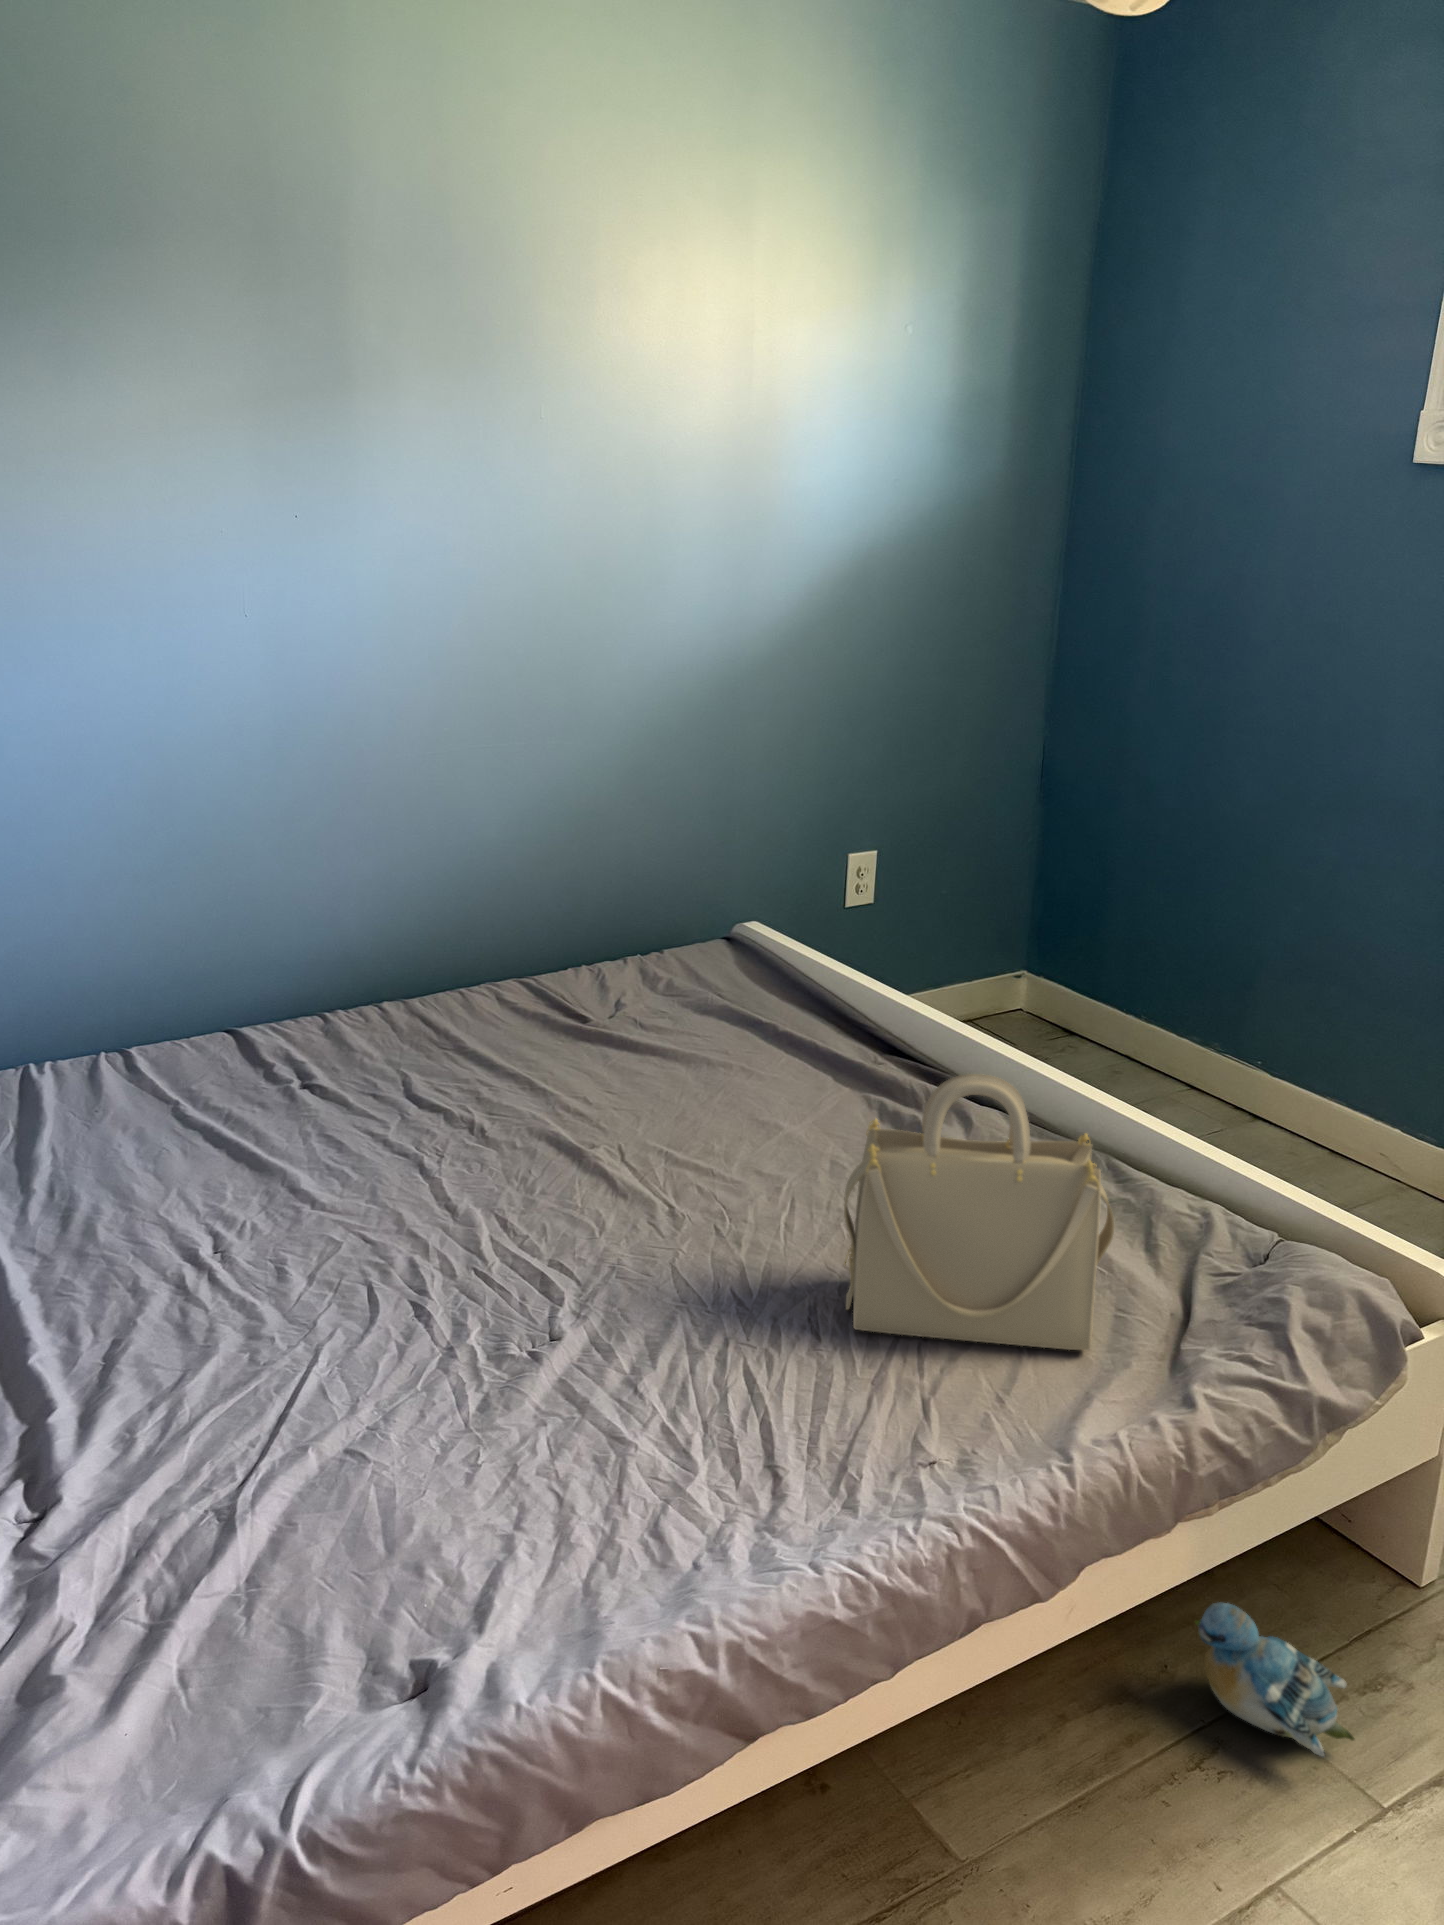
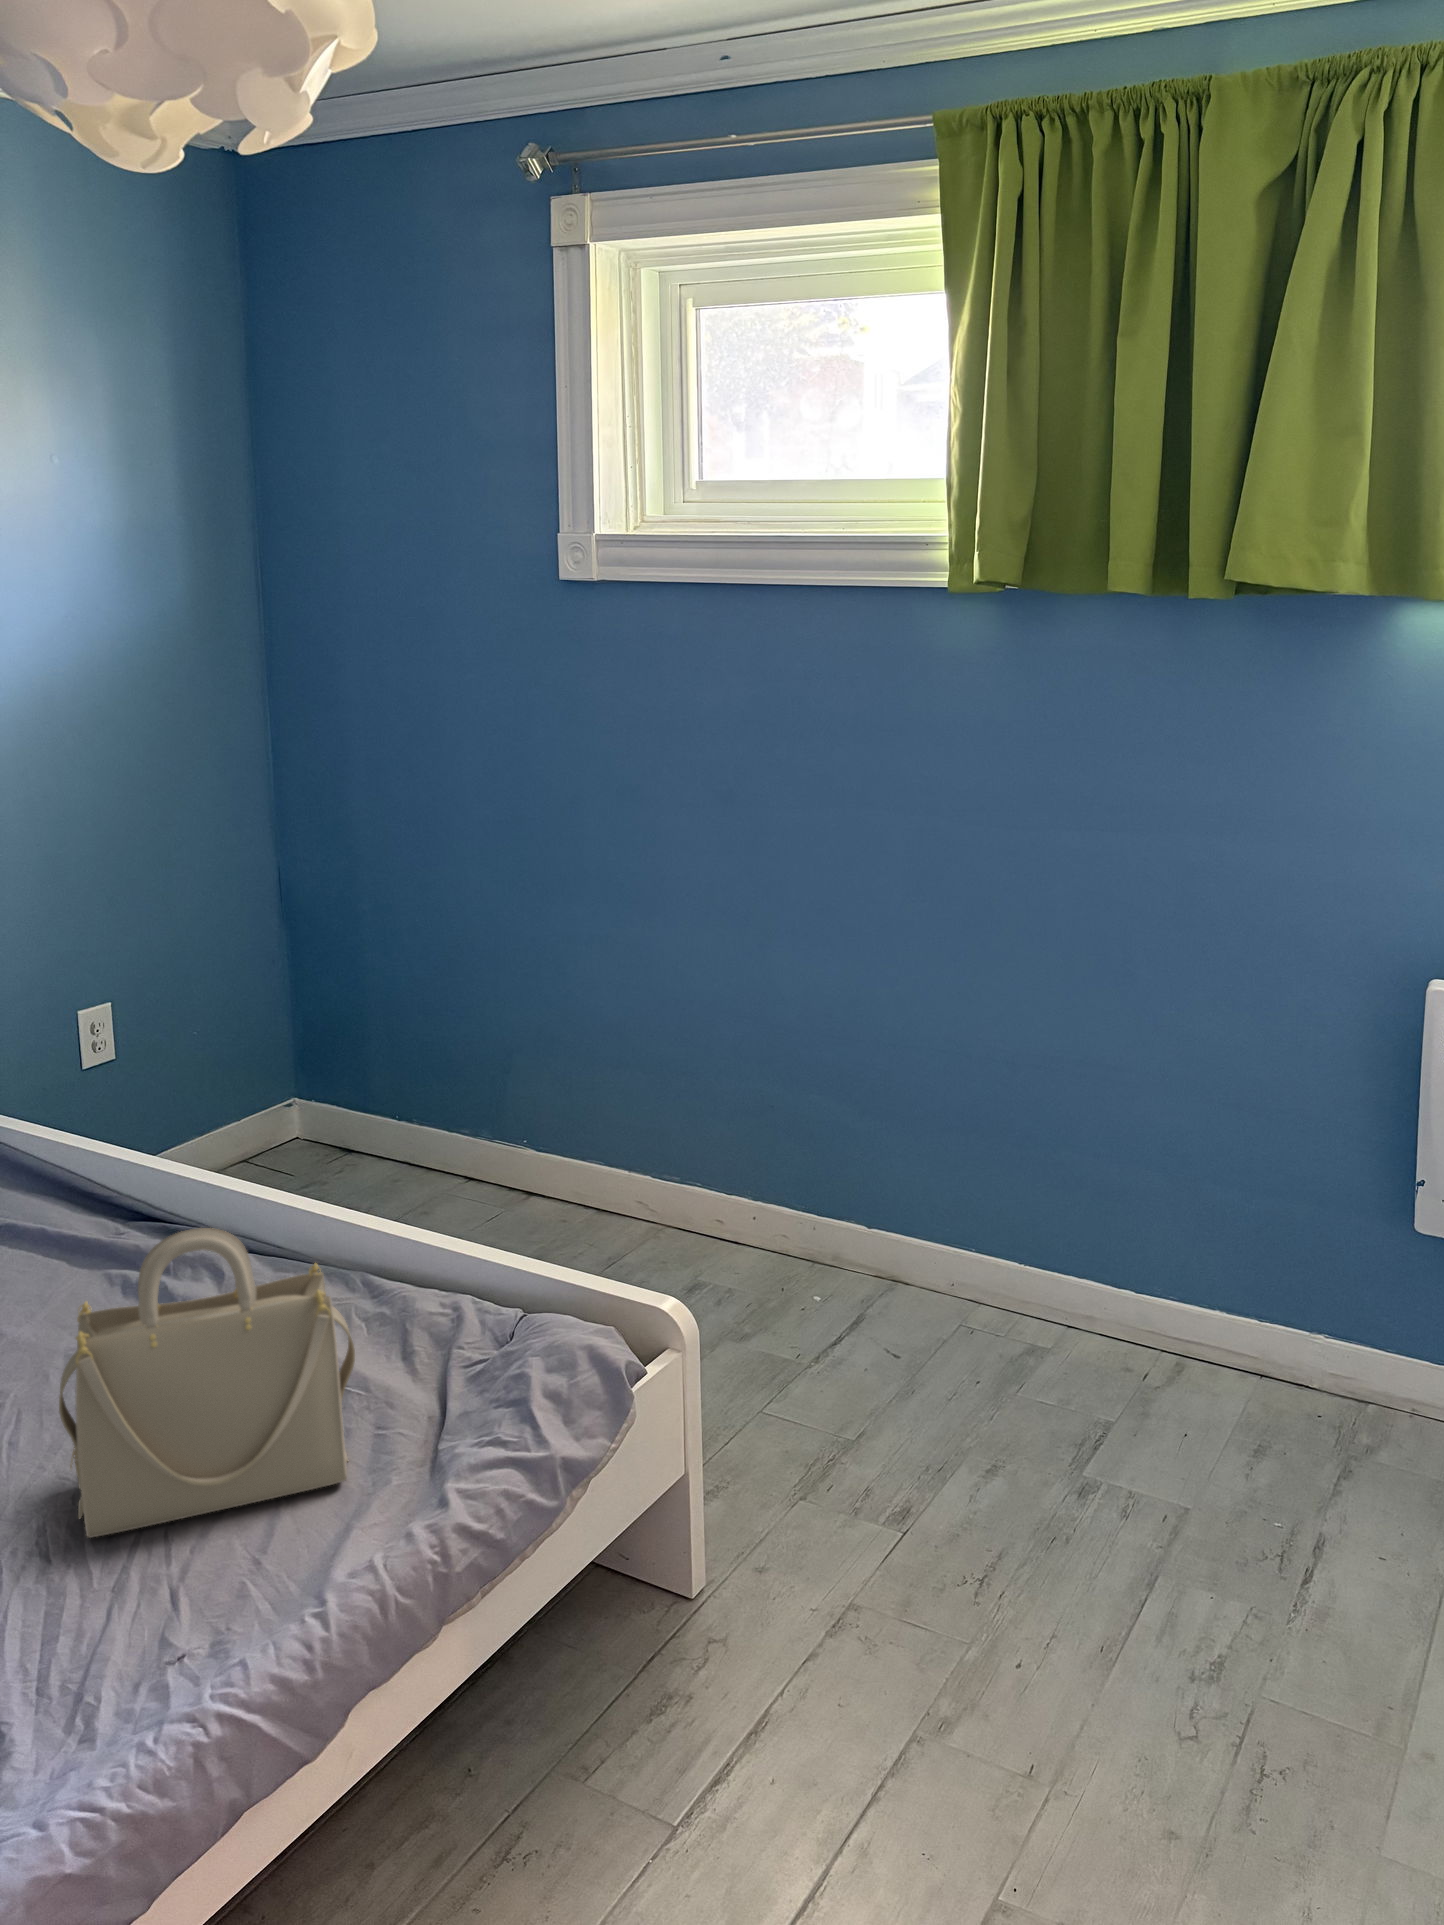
plush toy: present [1195,1603,1354,1757] -> none [486,1683,638,1797]

